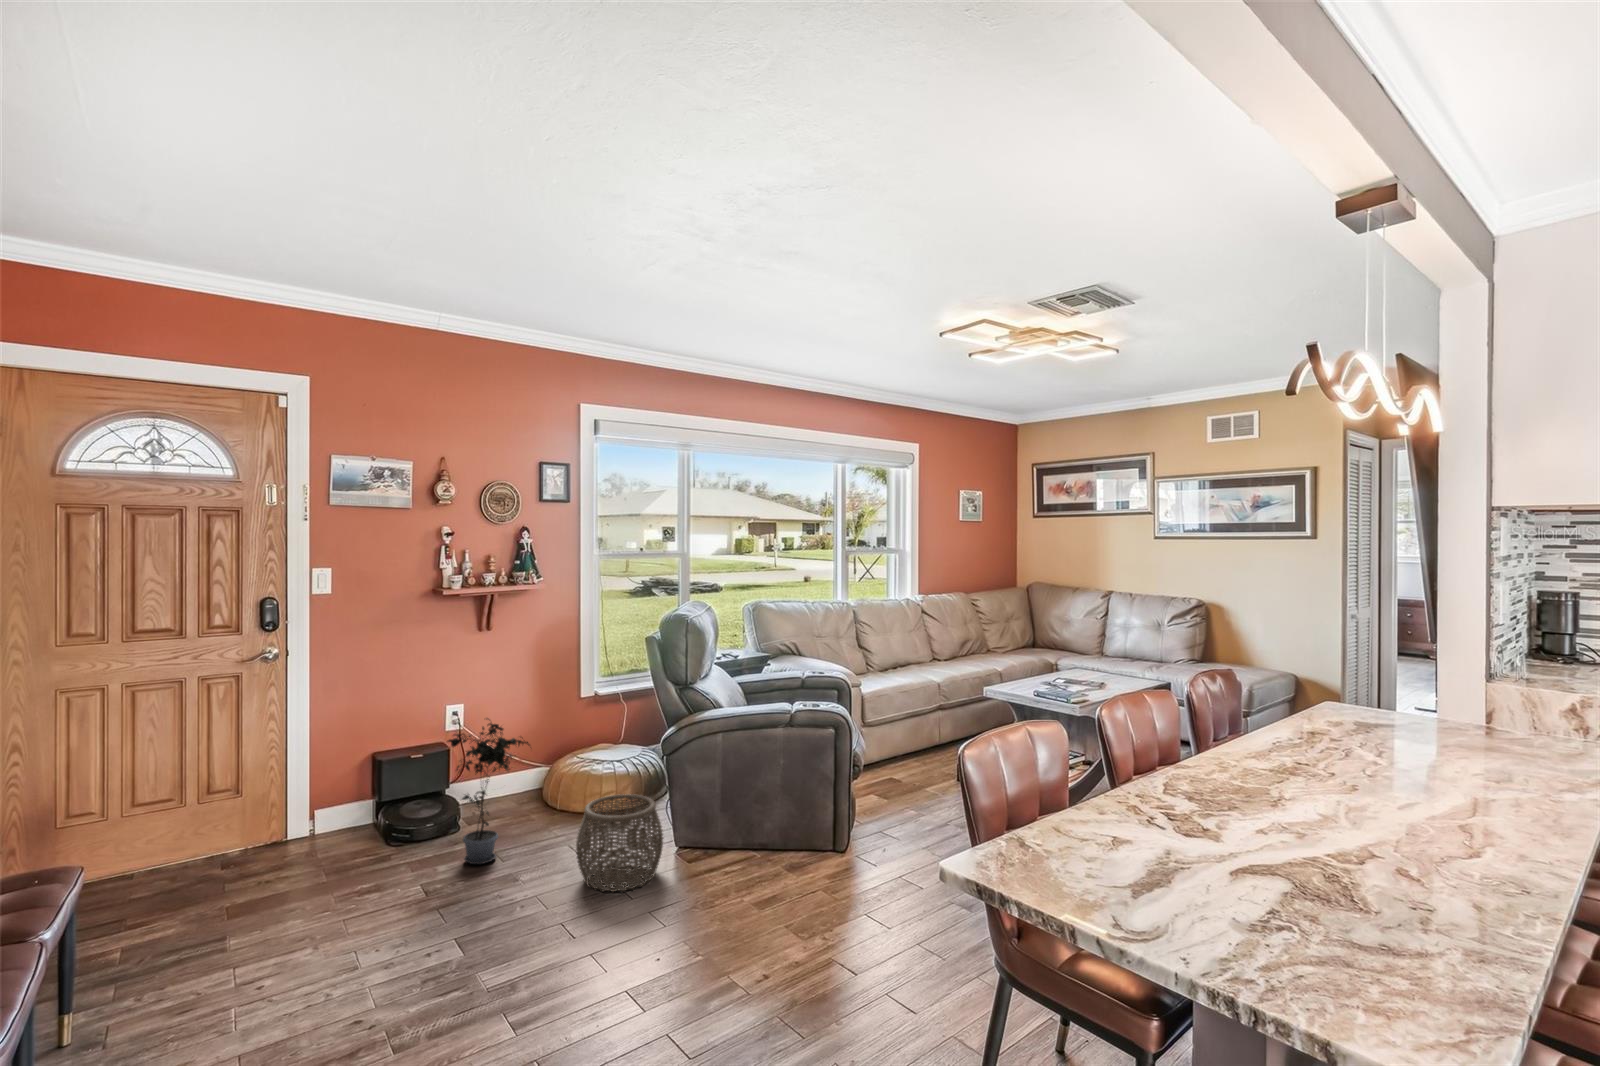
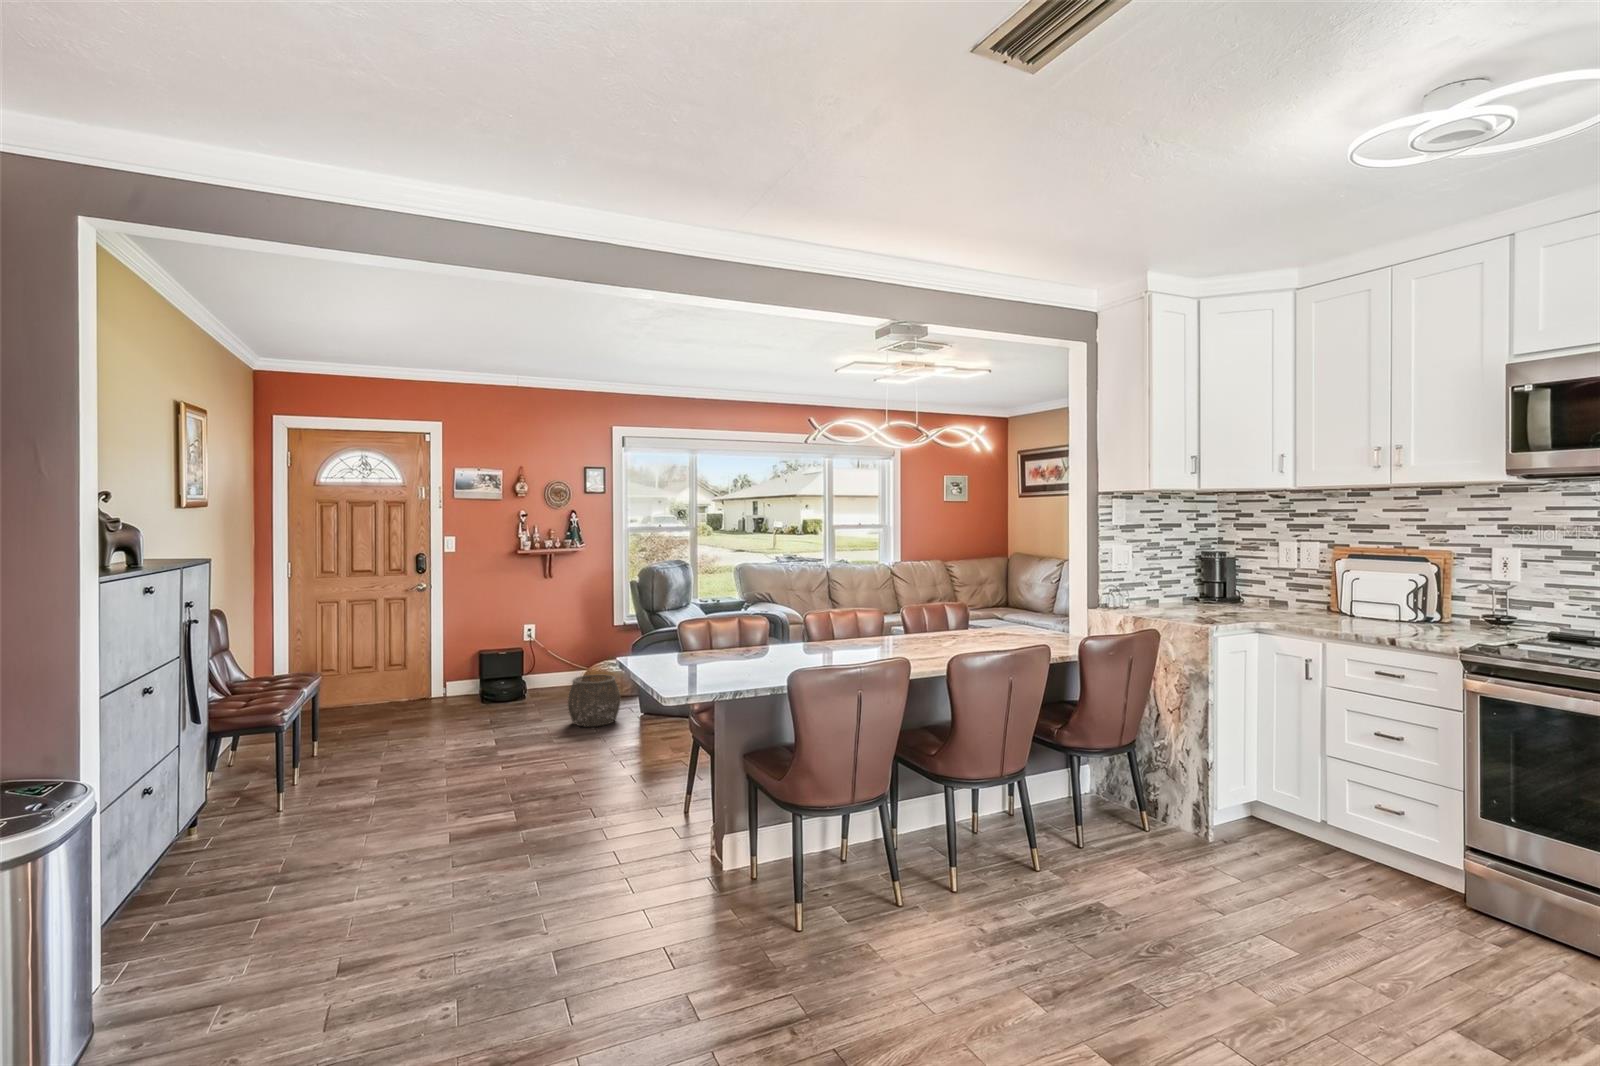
potted plant: present [448,718,530,864] -> none [509,626,553,712]

